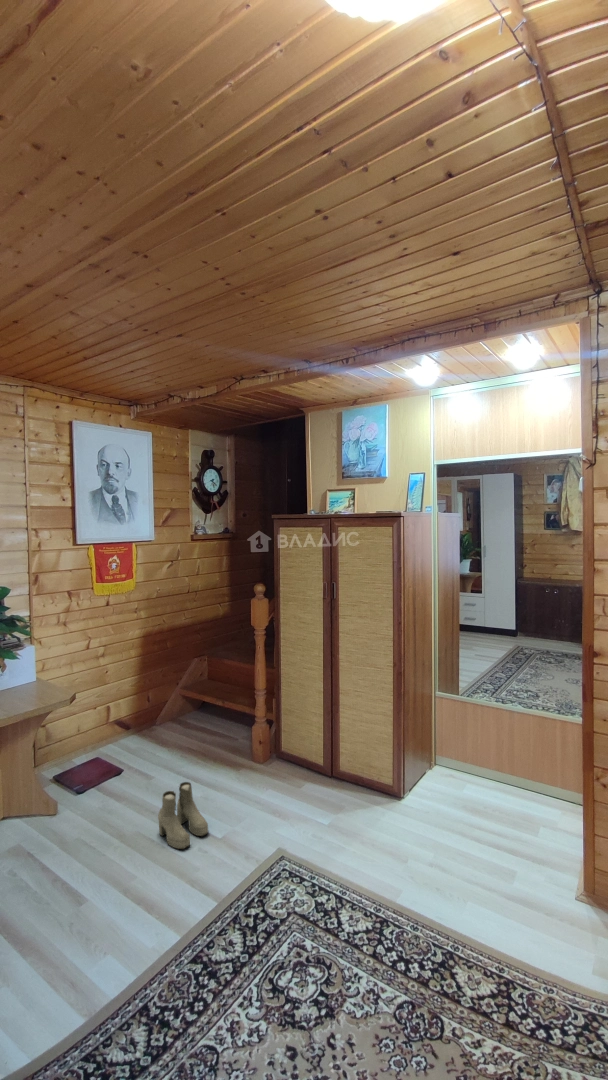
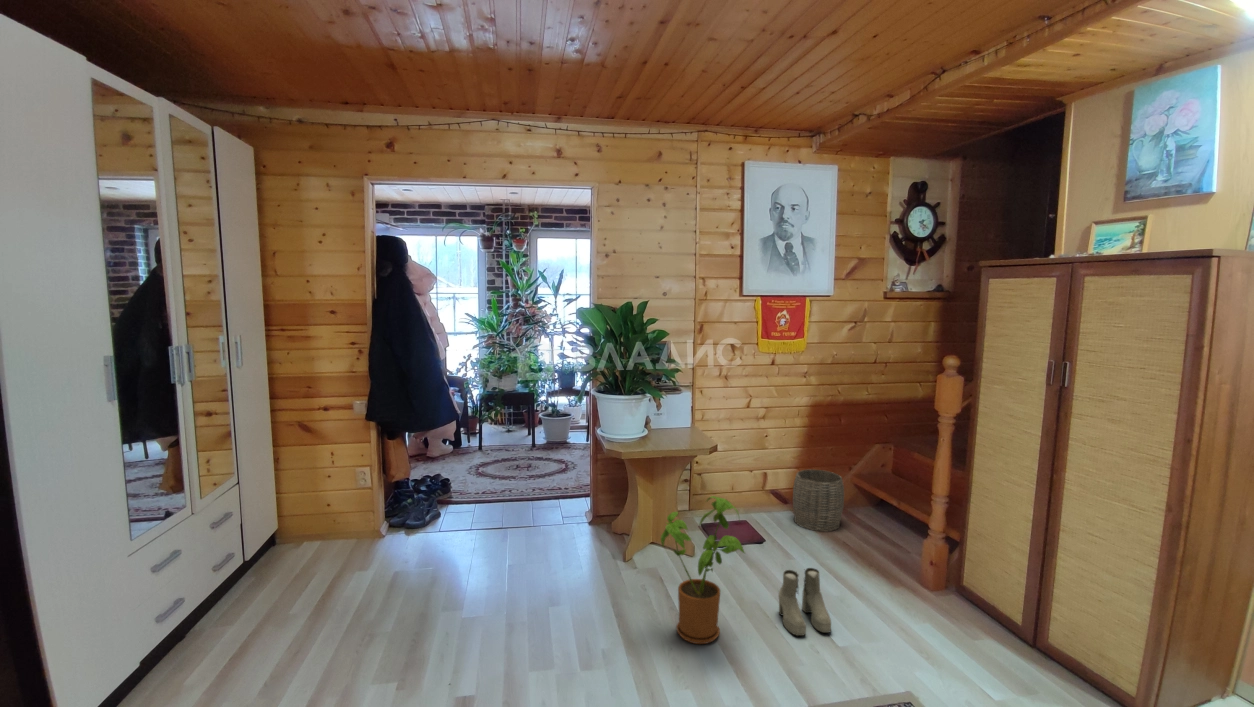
woven basket: none [135,690,179,746] -> present [793,470,844,532]
house plant: none [45,747,142,906] -> present [661,496,744,644]

